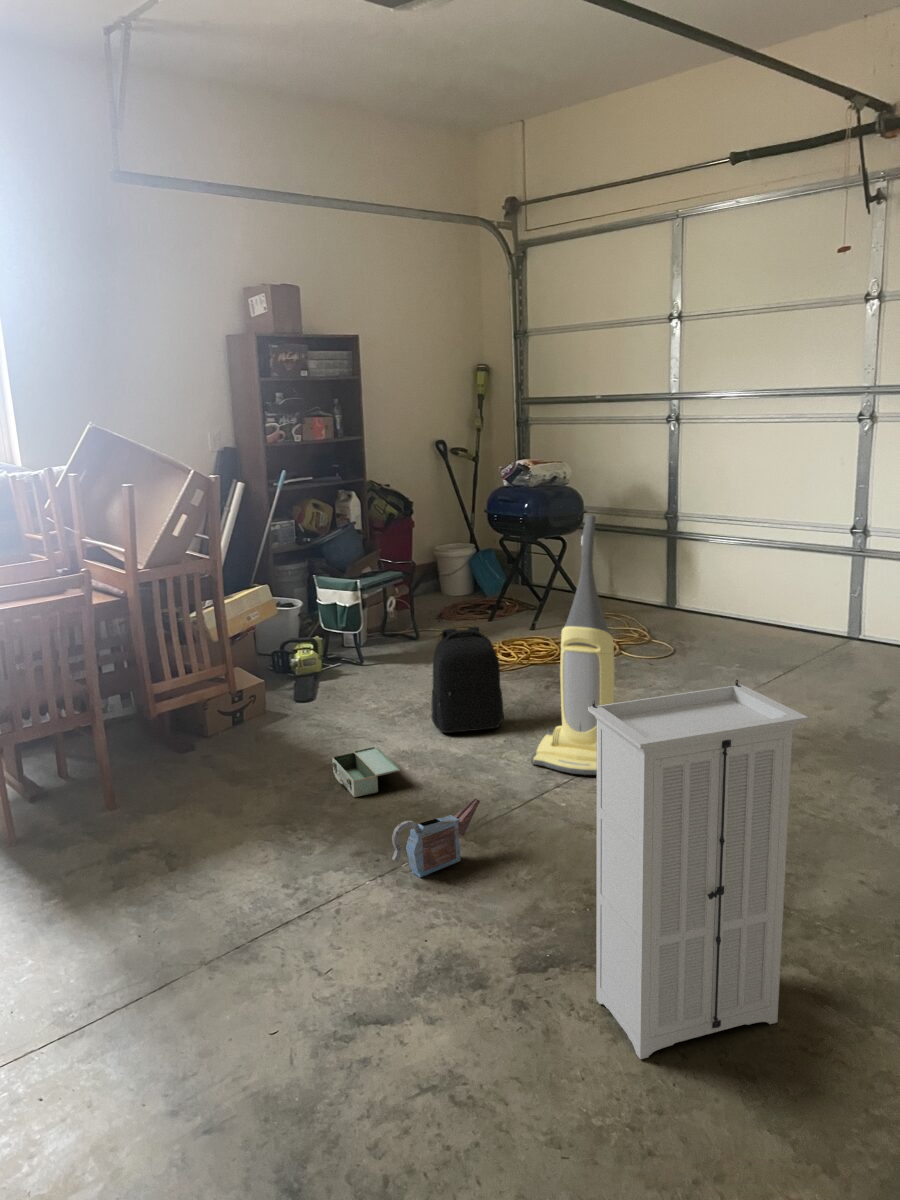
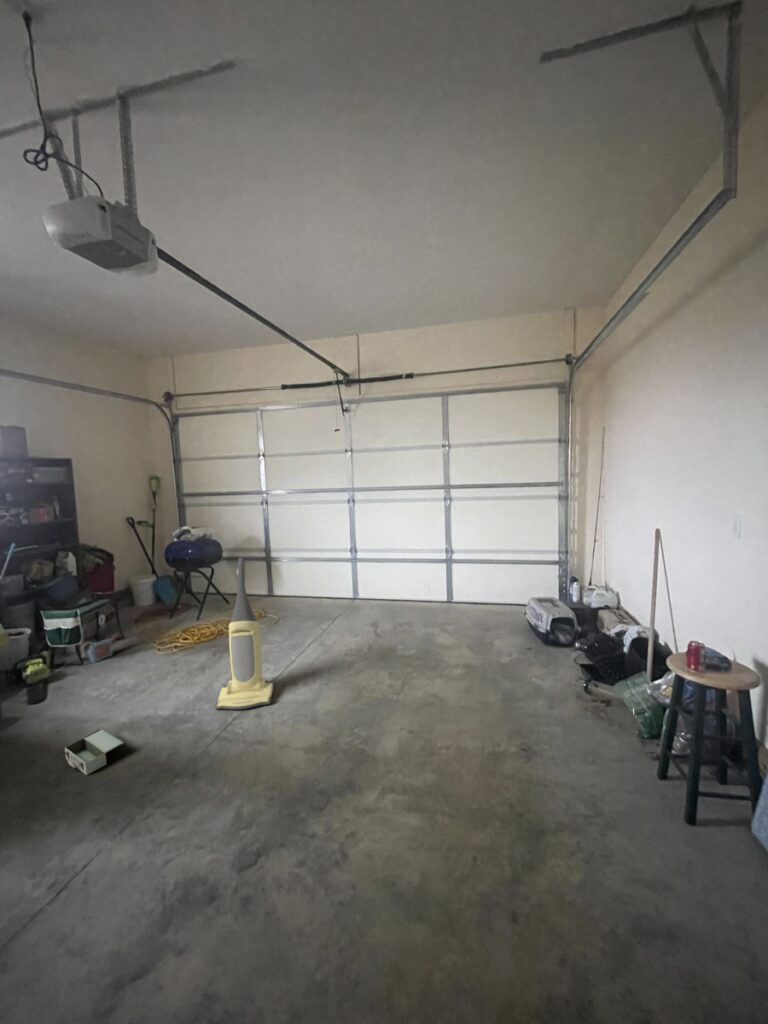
backpack: present [431,627,504,733] -> none [142,629,192,702]
storage cabinet: present [588,680,809,1059] -> none [284,649,406,923]
watering can: present [392,799,480,877] -> present [81,632,119,662]

